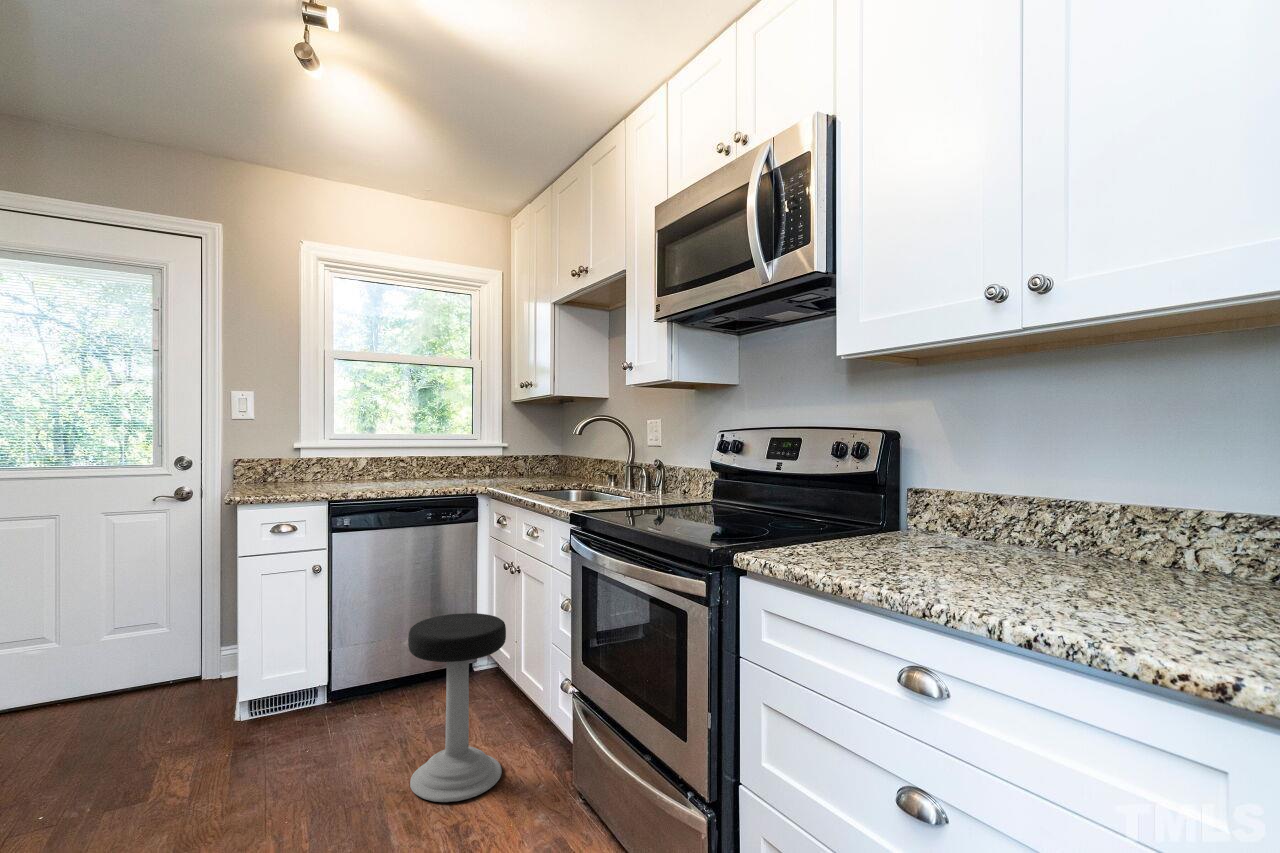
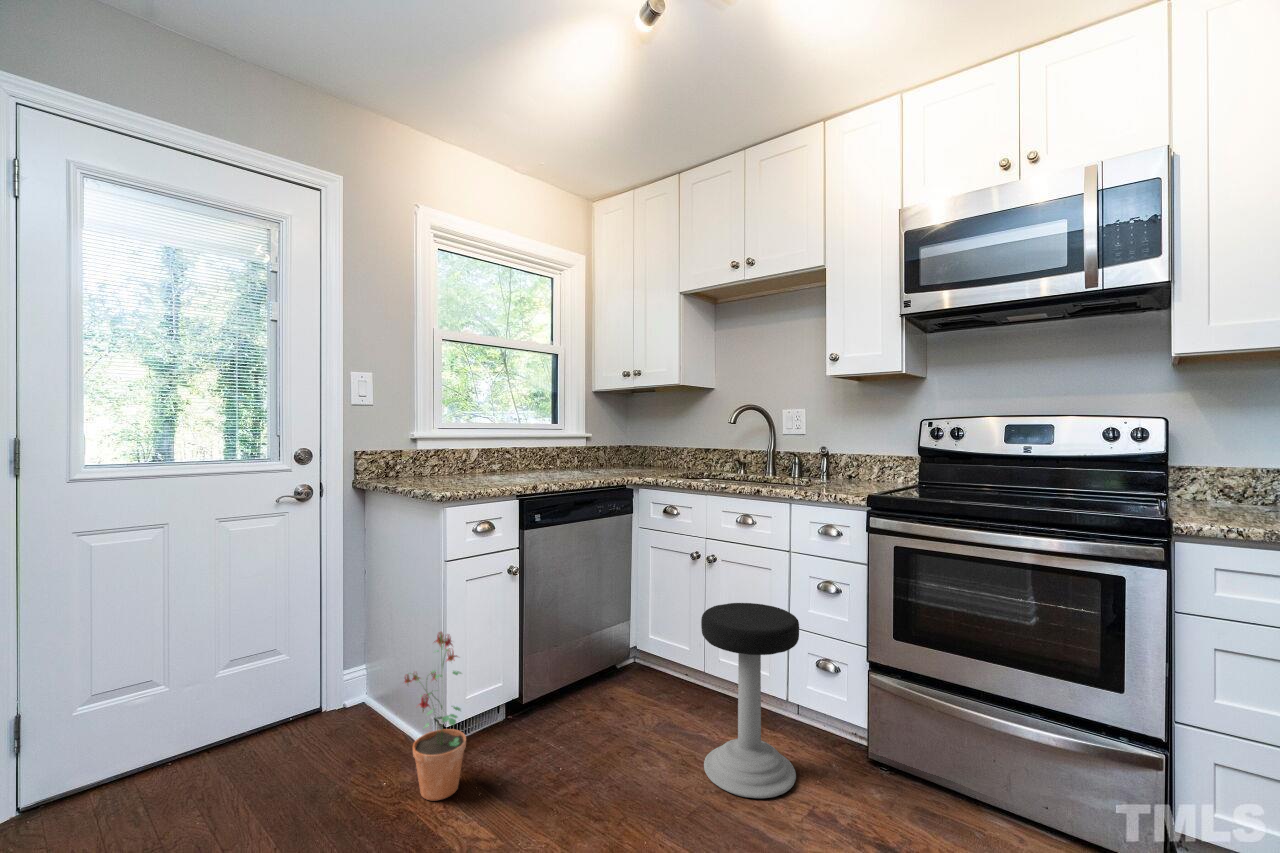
potted plant: none [174,615,233,755] -> present [405,632,466,801]

